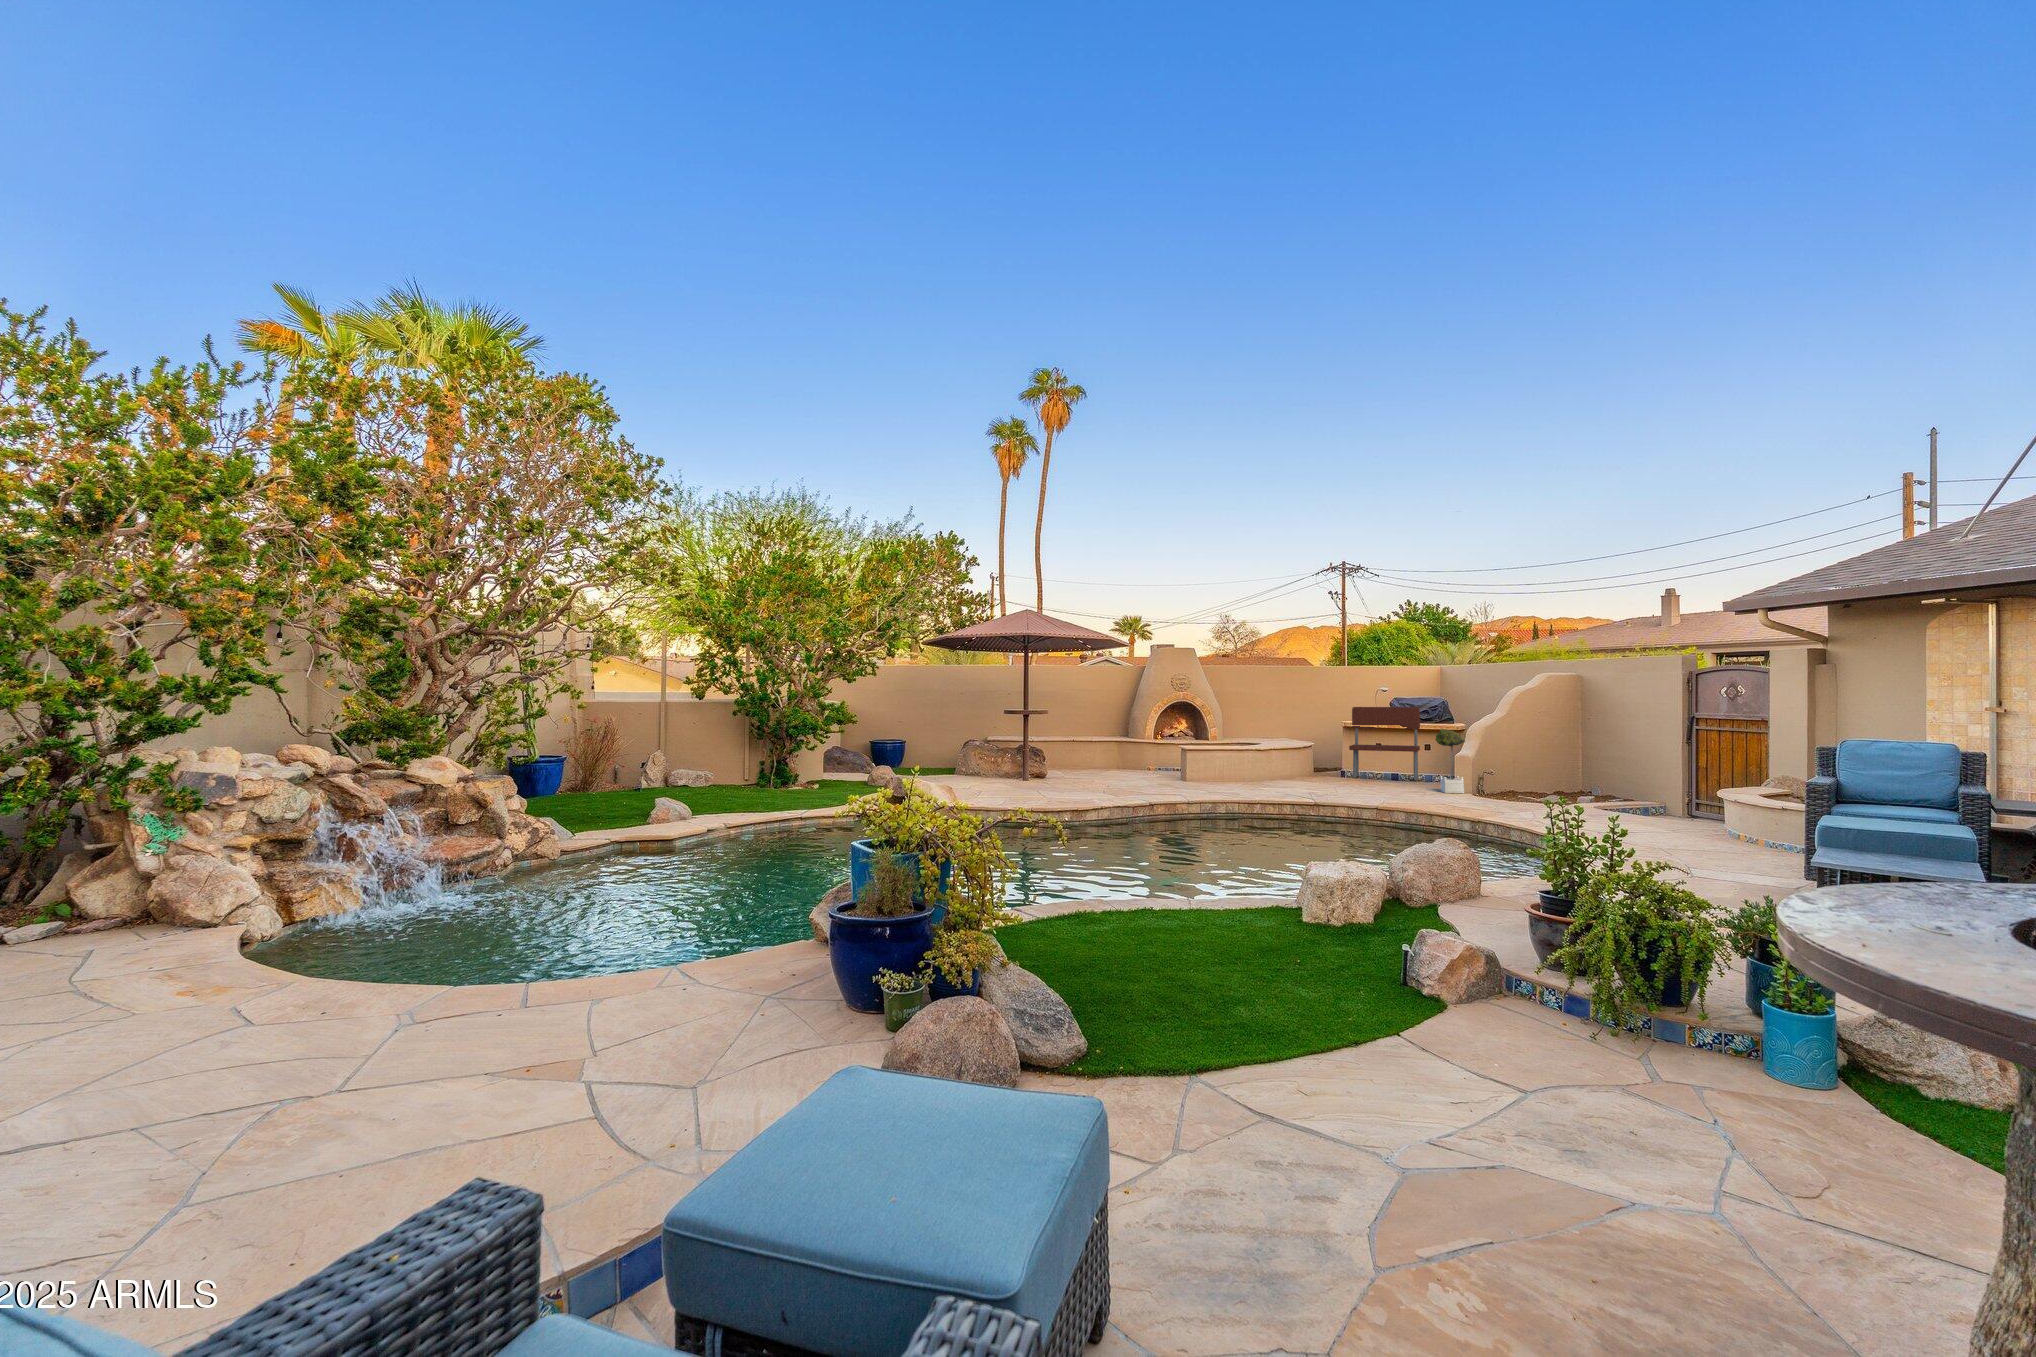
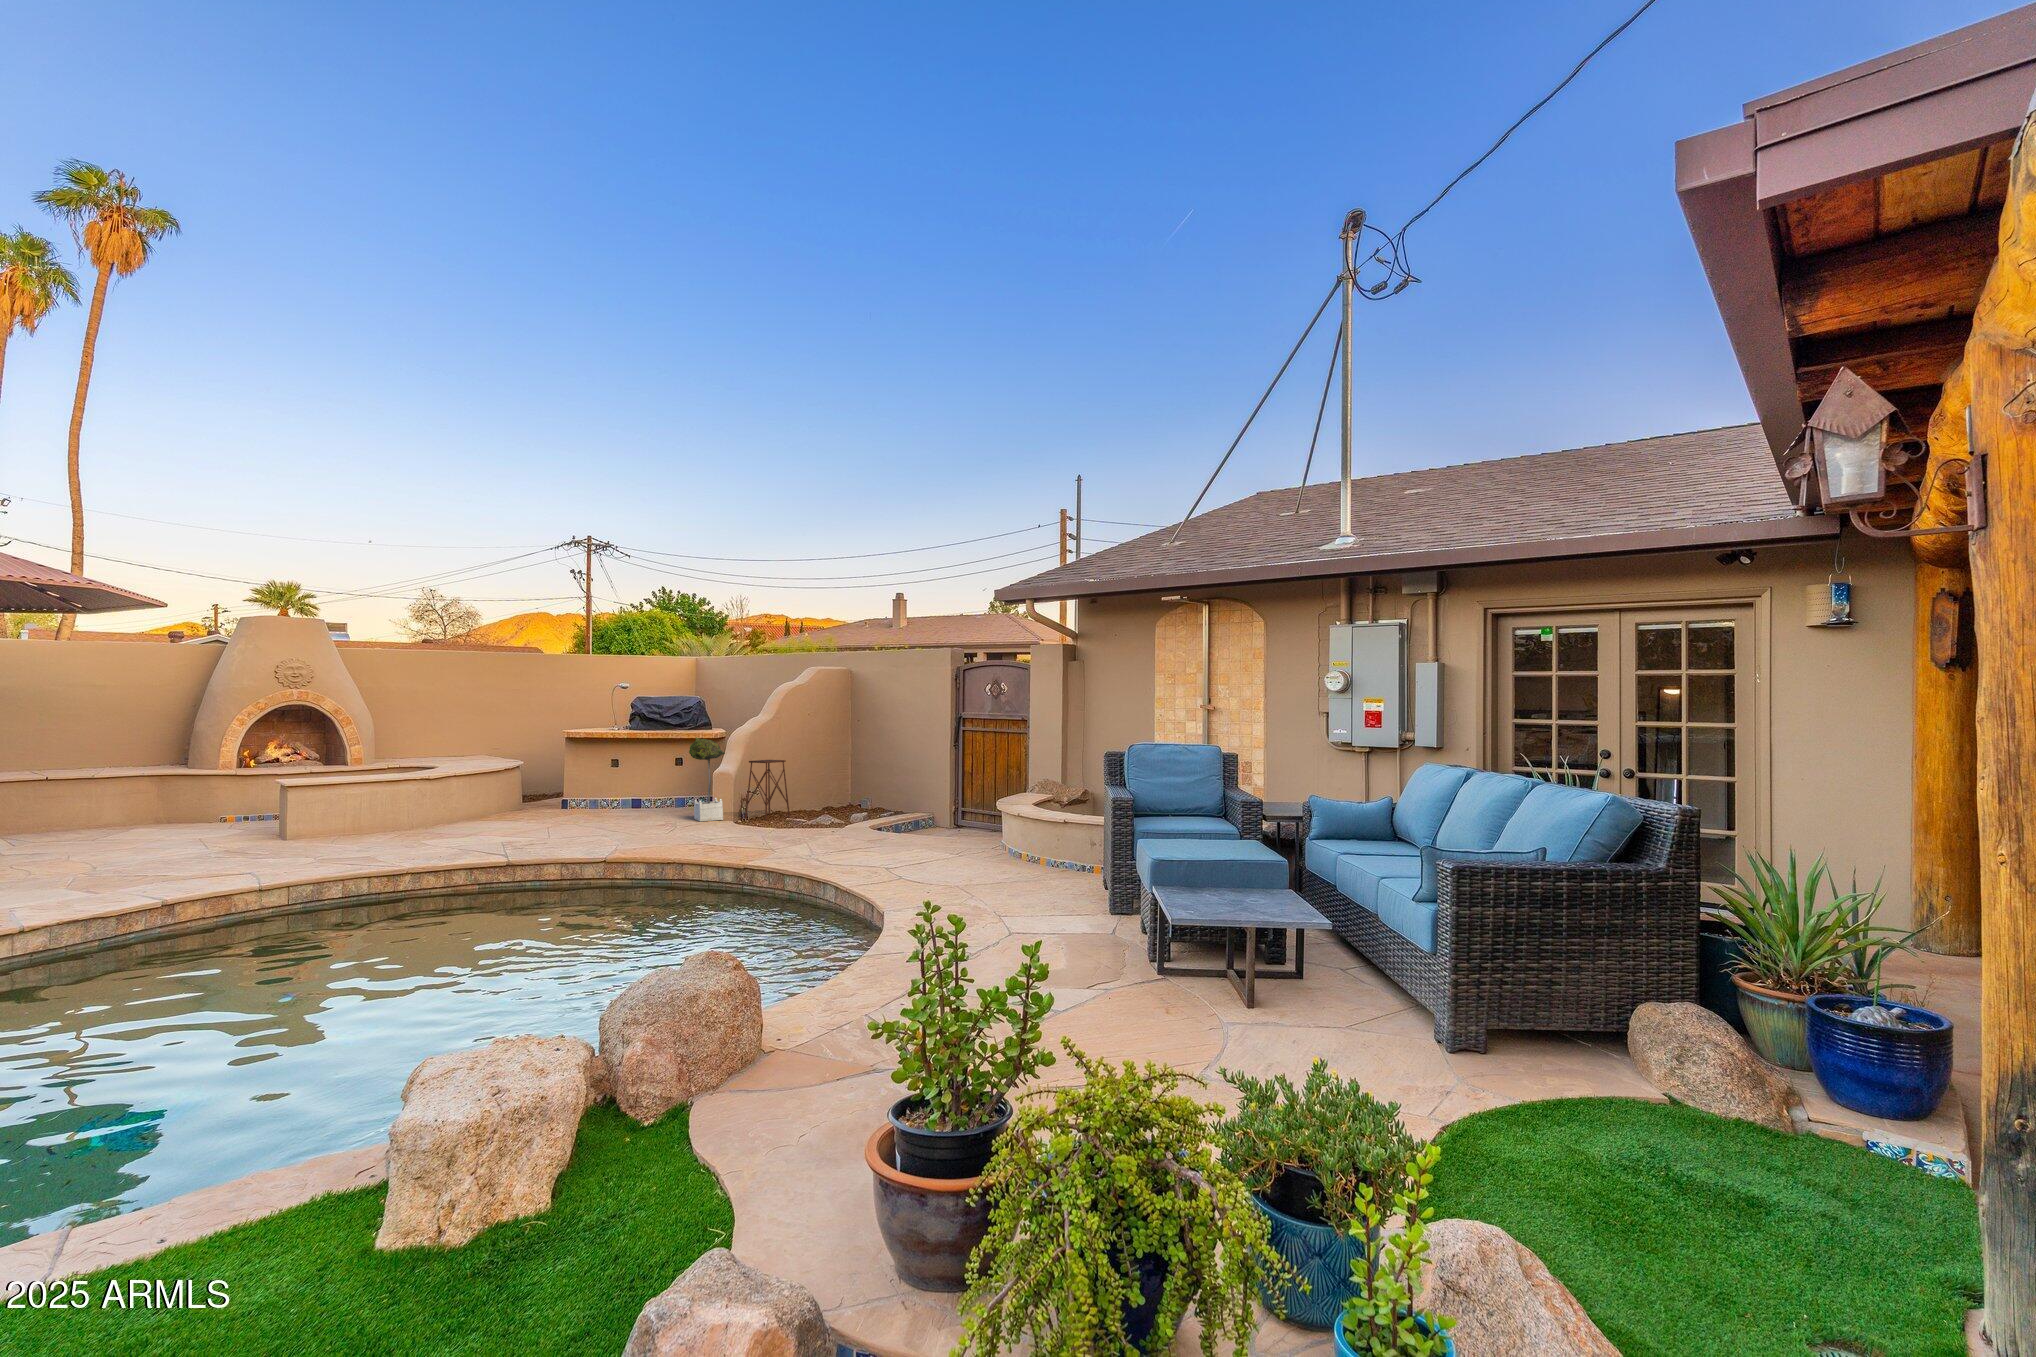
bench: present [1349,707,1420,780] -> none [576,710,670,807]
side table: none [1483,748,1523,796] -> present [745,760,790,820]

